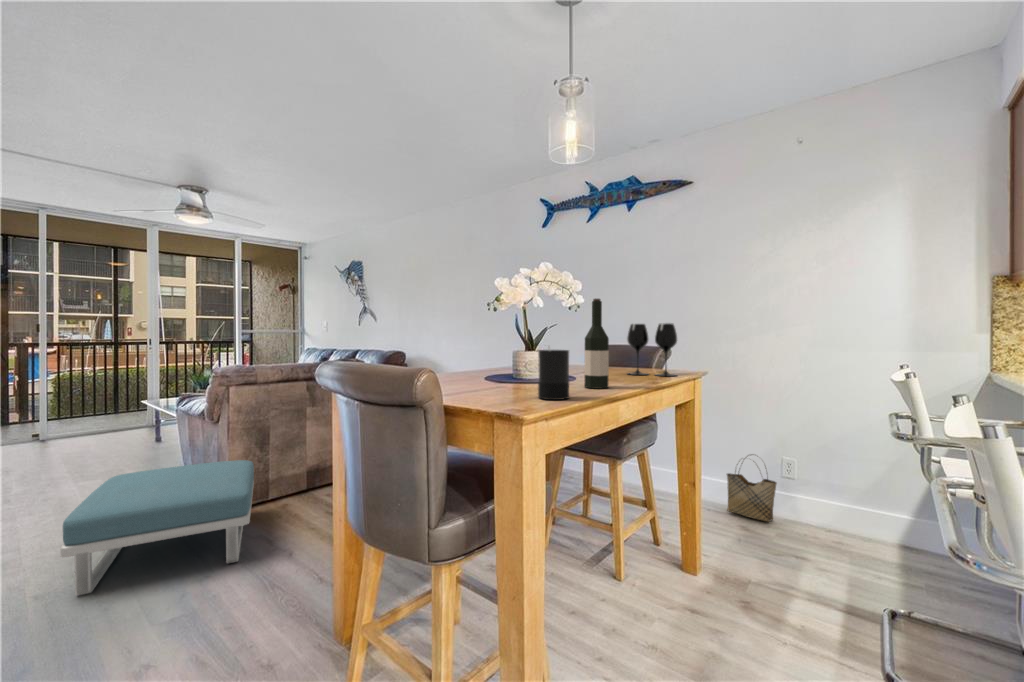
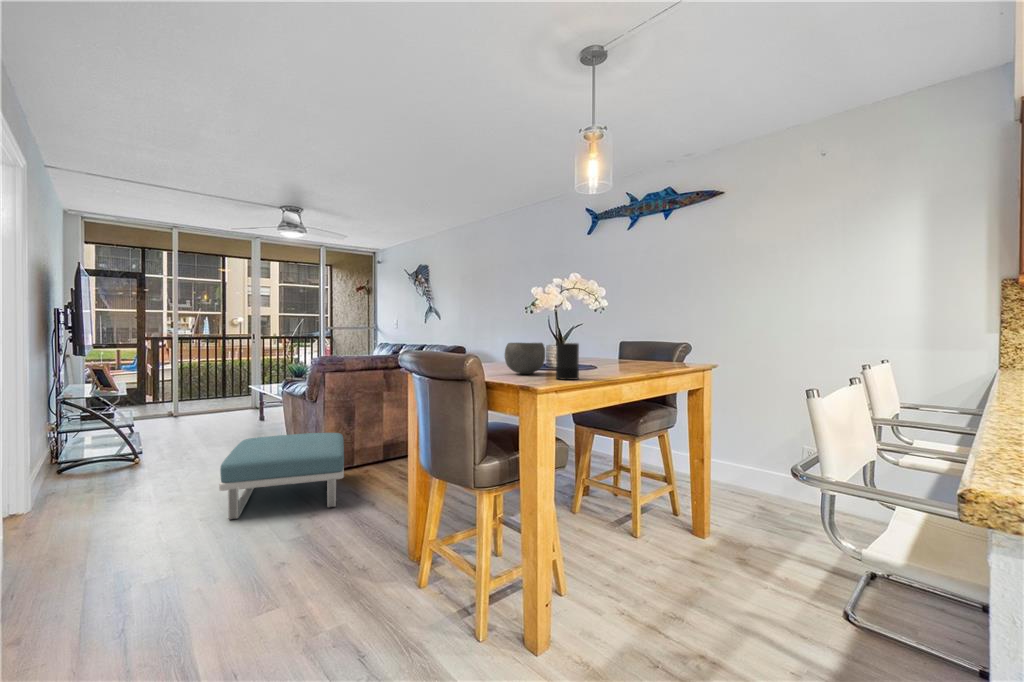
wine bottle: present [585,299,609,389] -> none [598,304,618,374]
wine glass: present [627,323,677,376] -> none [645,323,687,368]
ceramic bowl: none [465,348,518,391] -> present [505,343,545,374]
woven basket: present [727,461,777,522] -> none [751,445,798,506]

